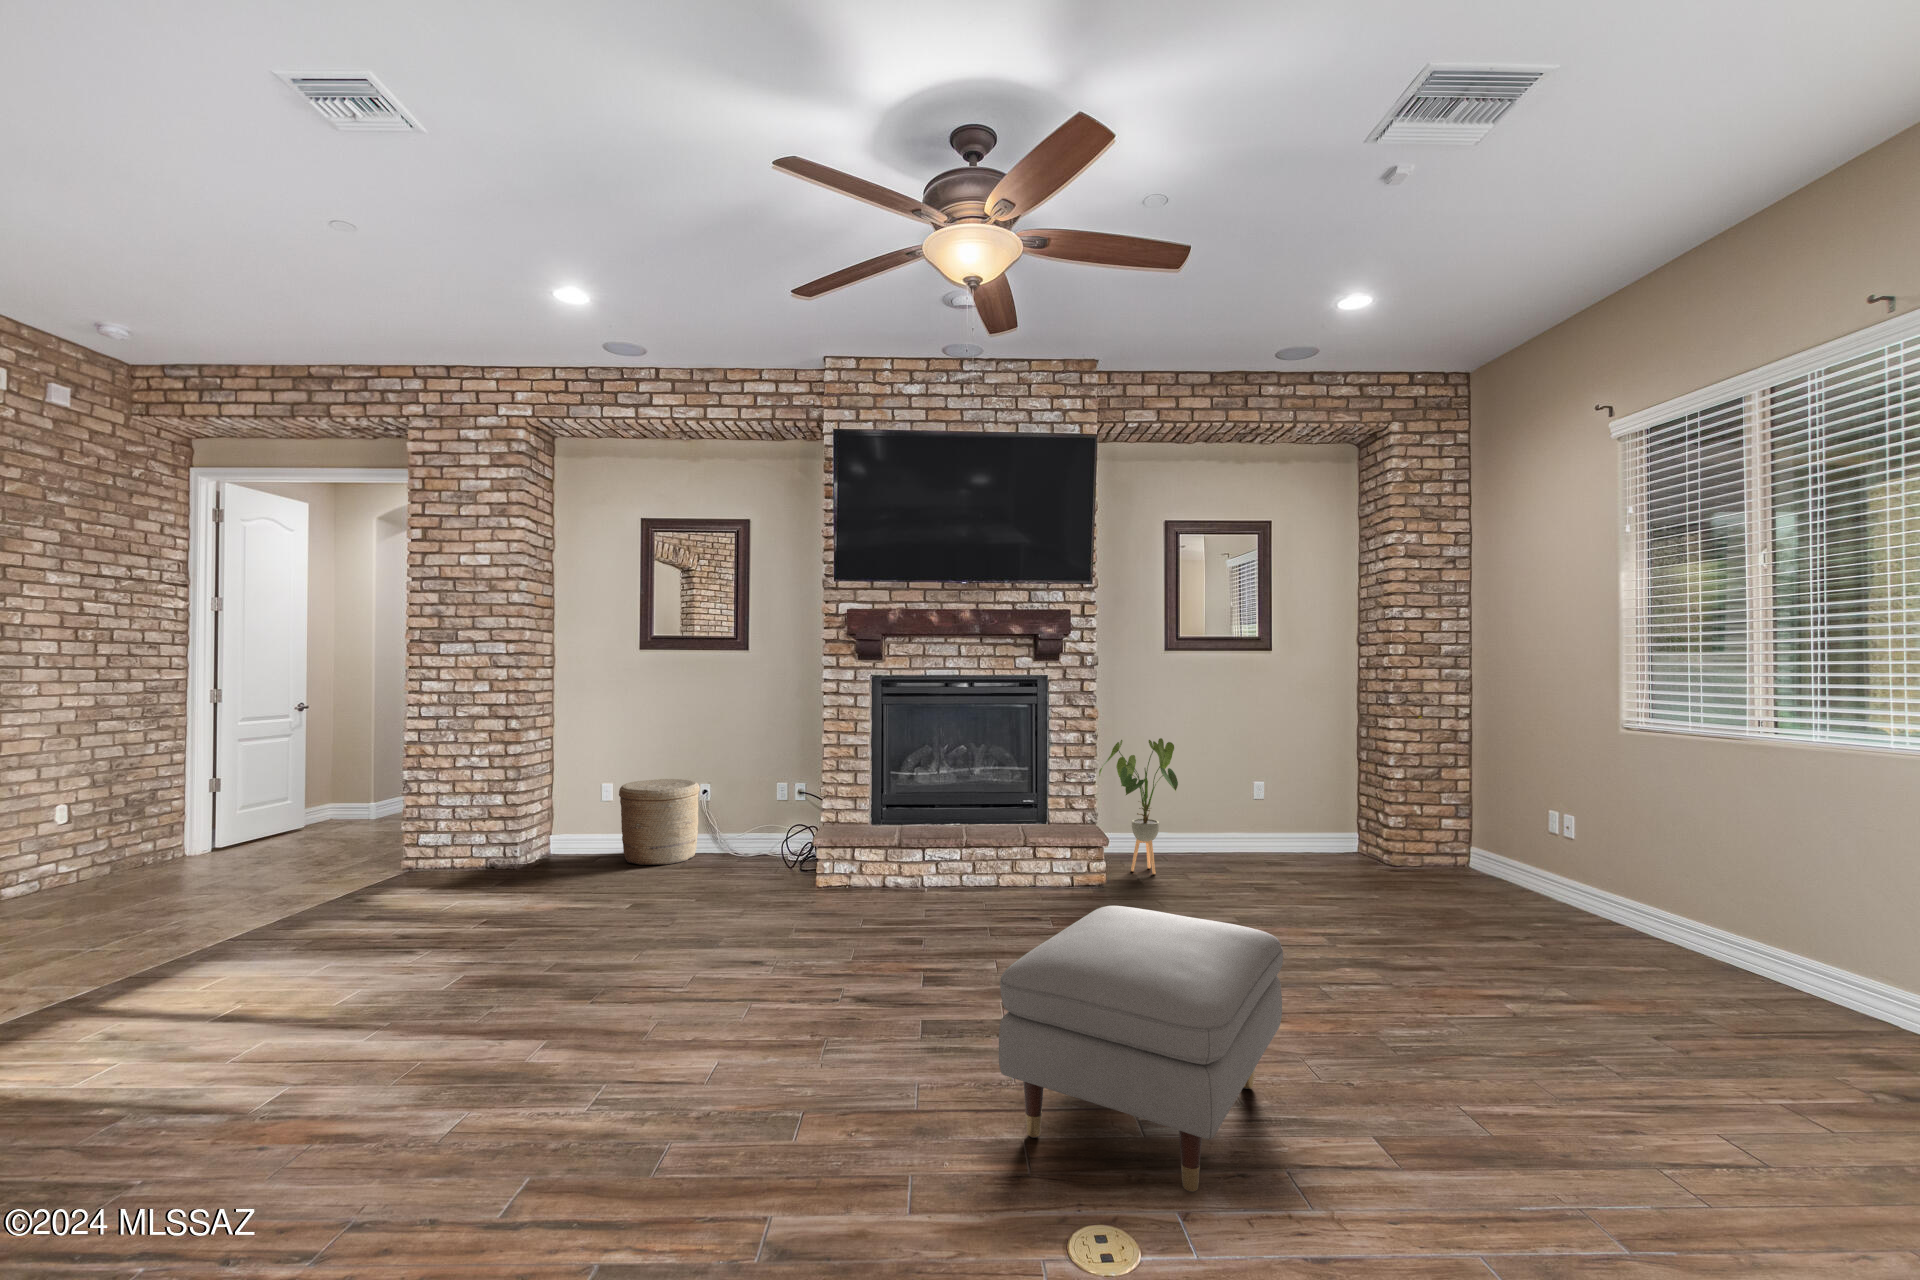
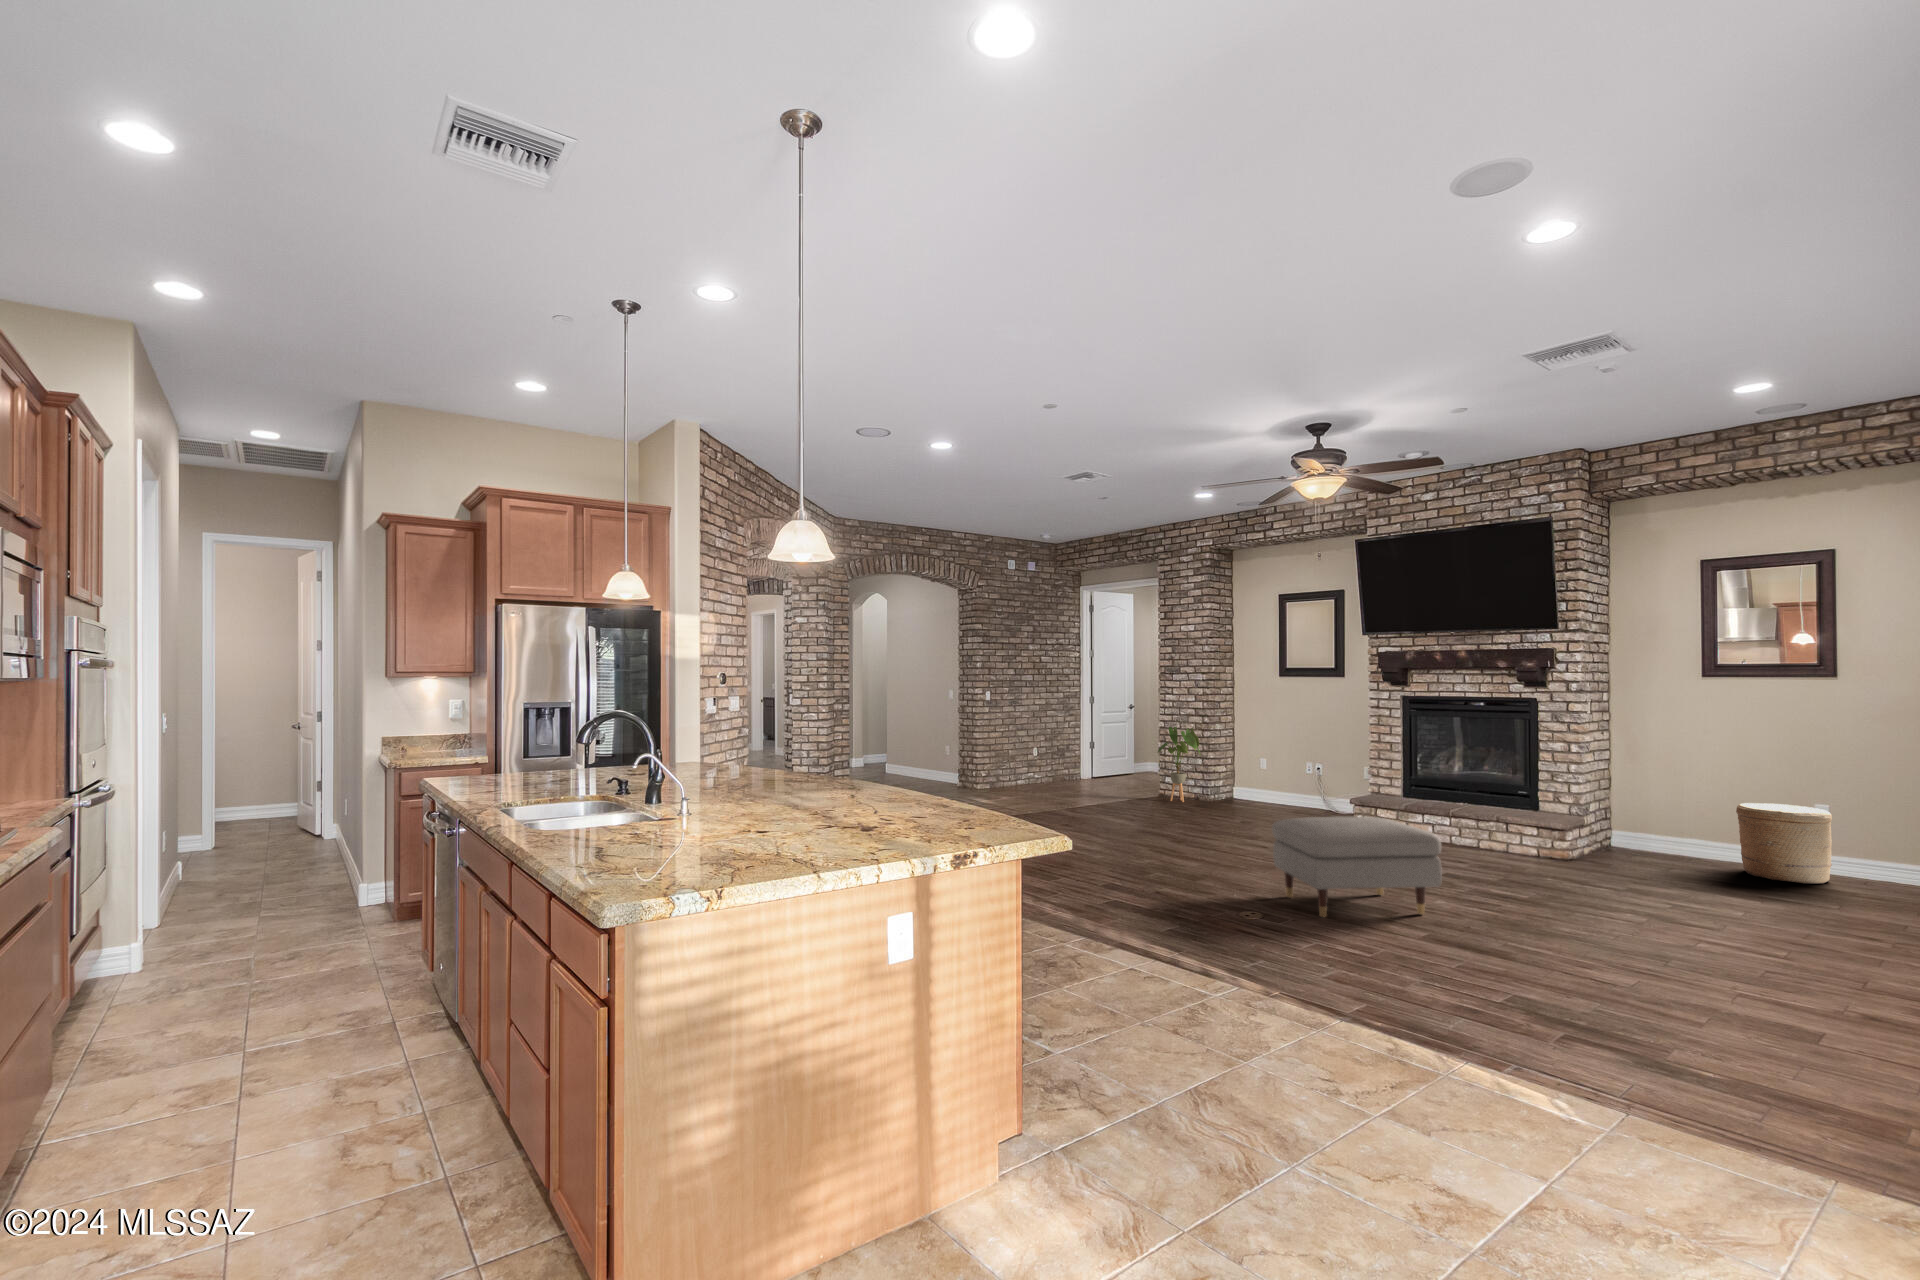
house plant: present [1099,738,1178,874] -> present [1158,727,1200,802]
woven basket: present [619,779,700,865] -> present [1736,803,1832,884]

